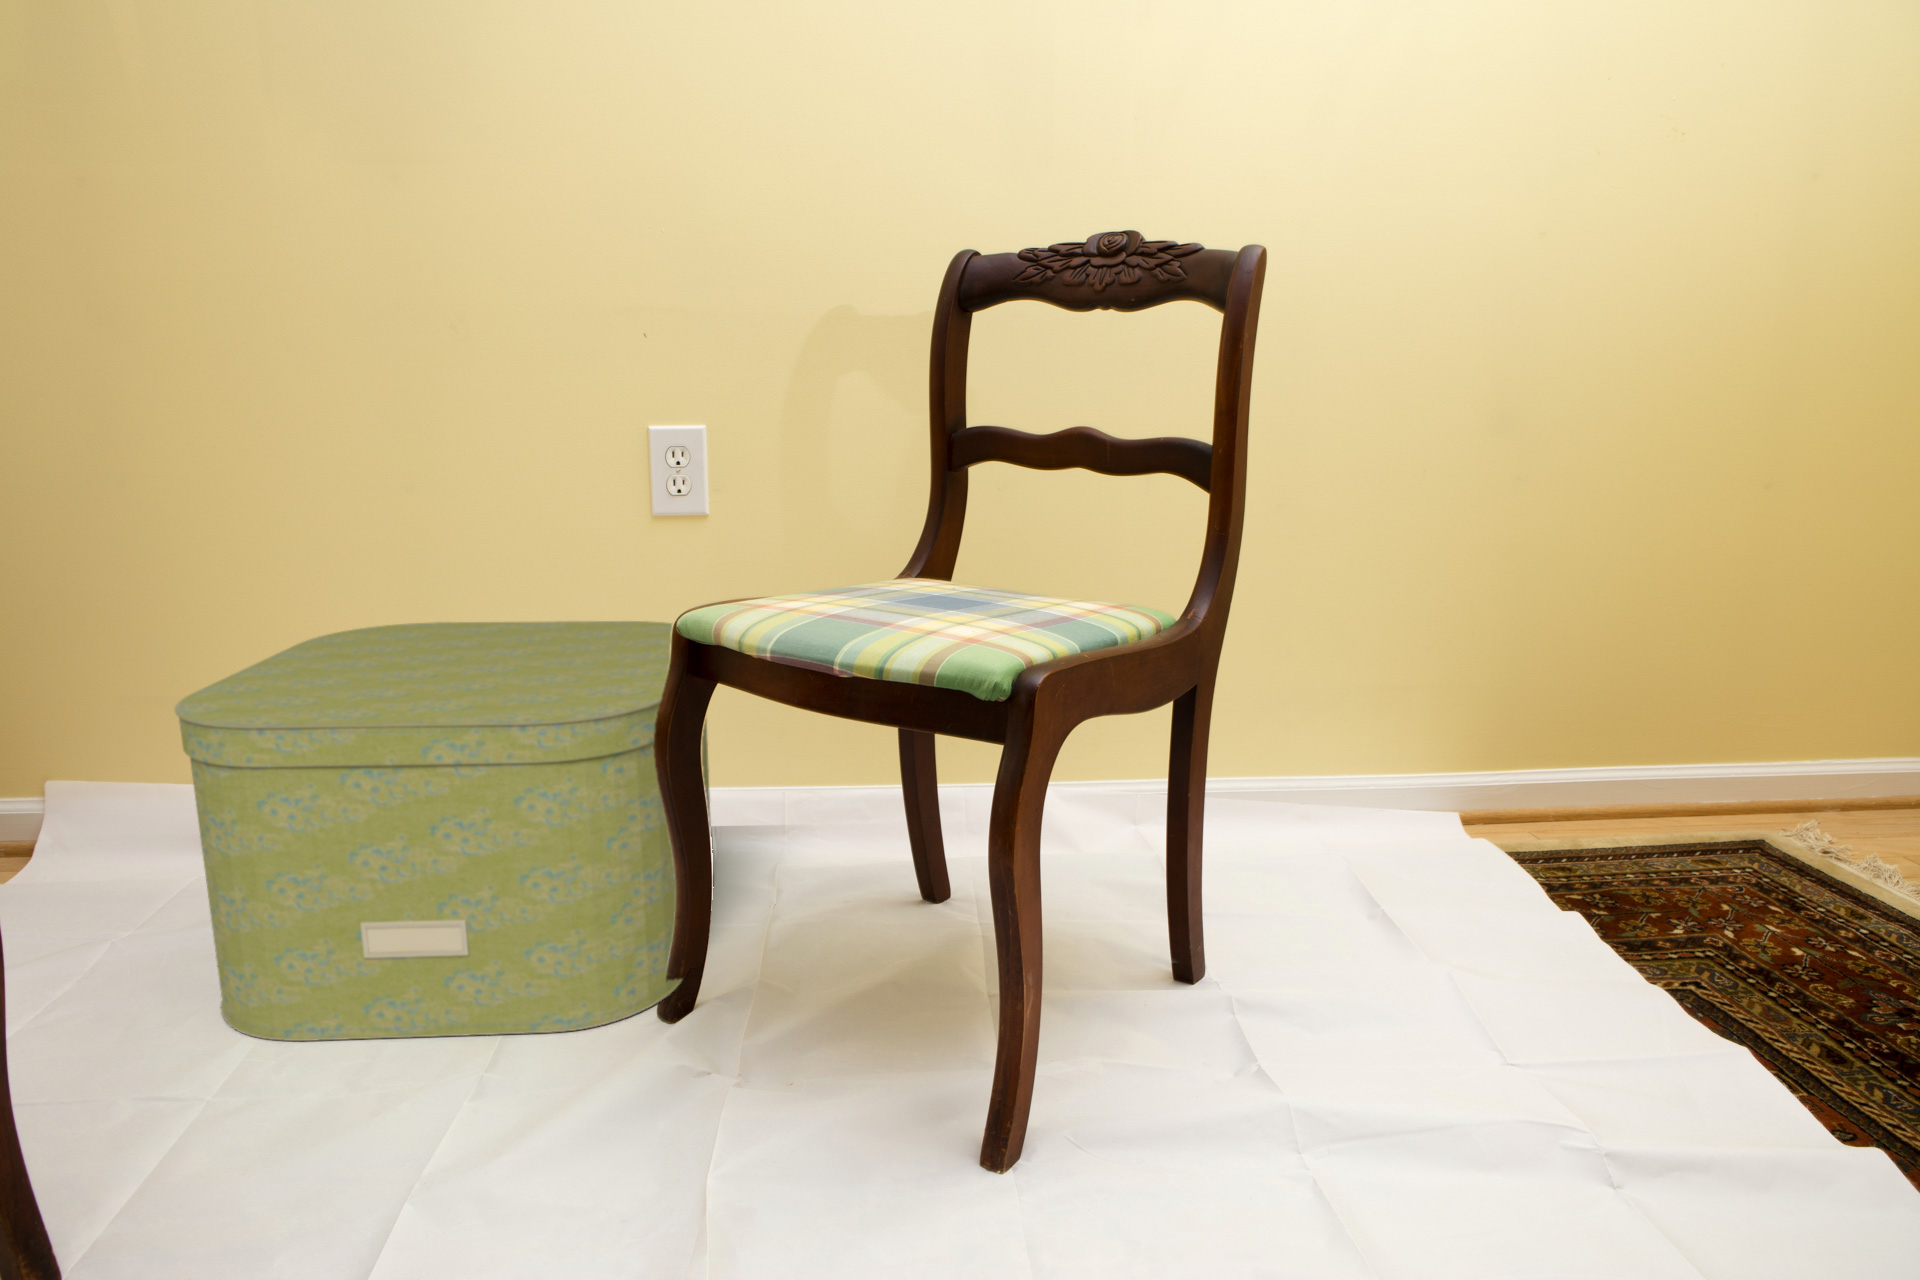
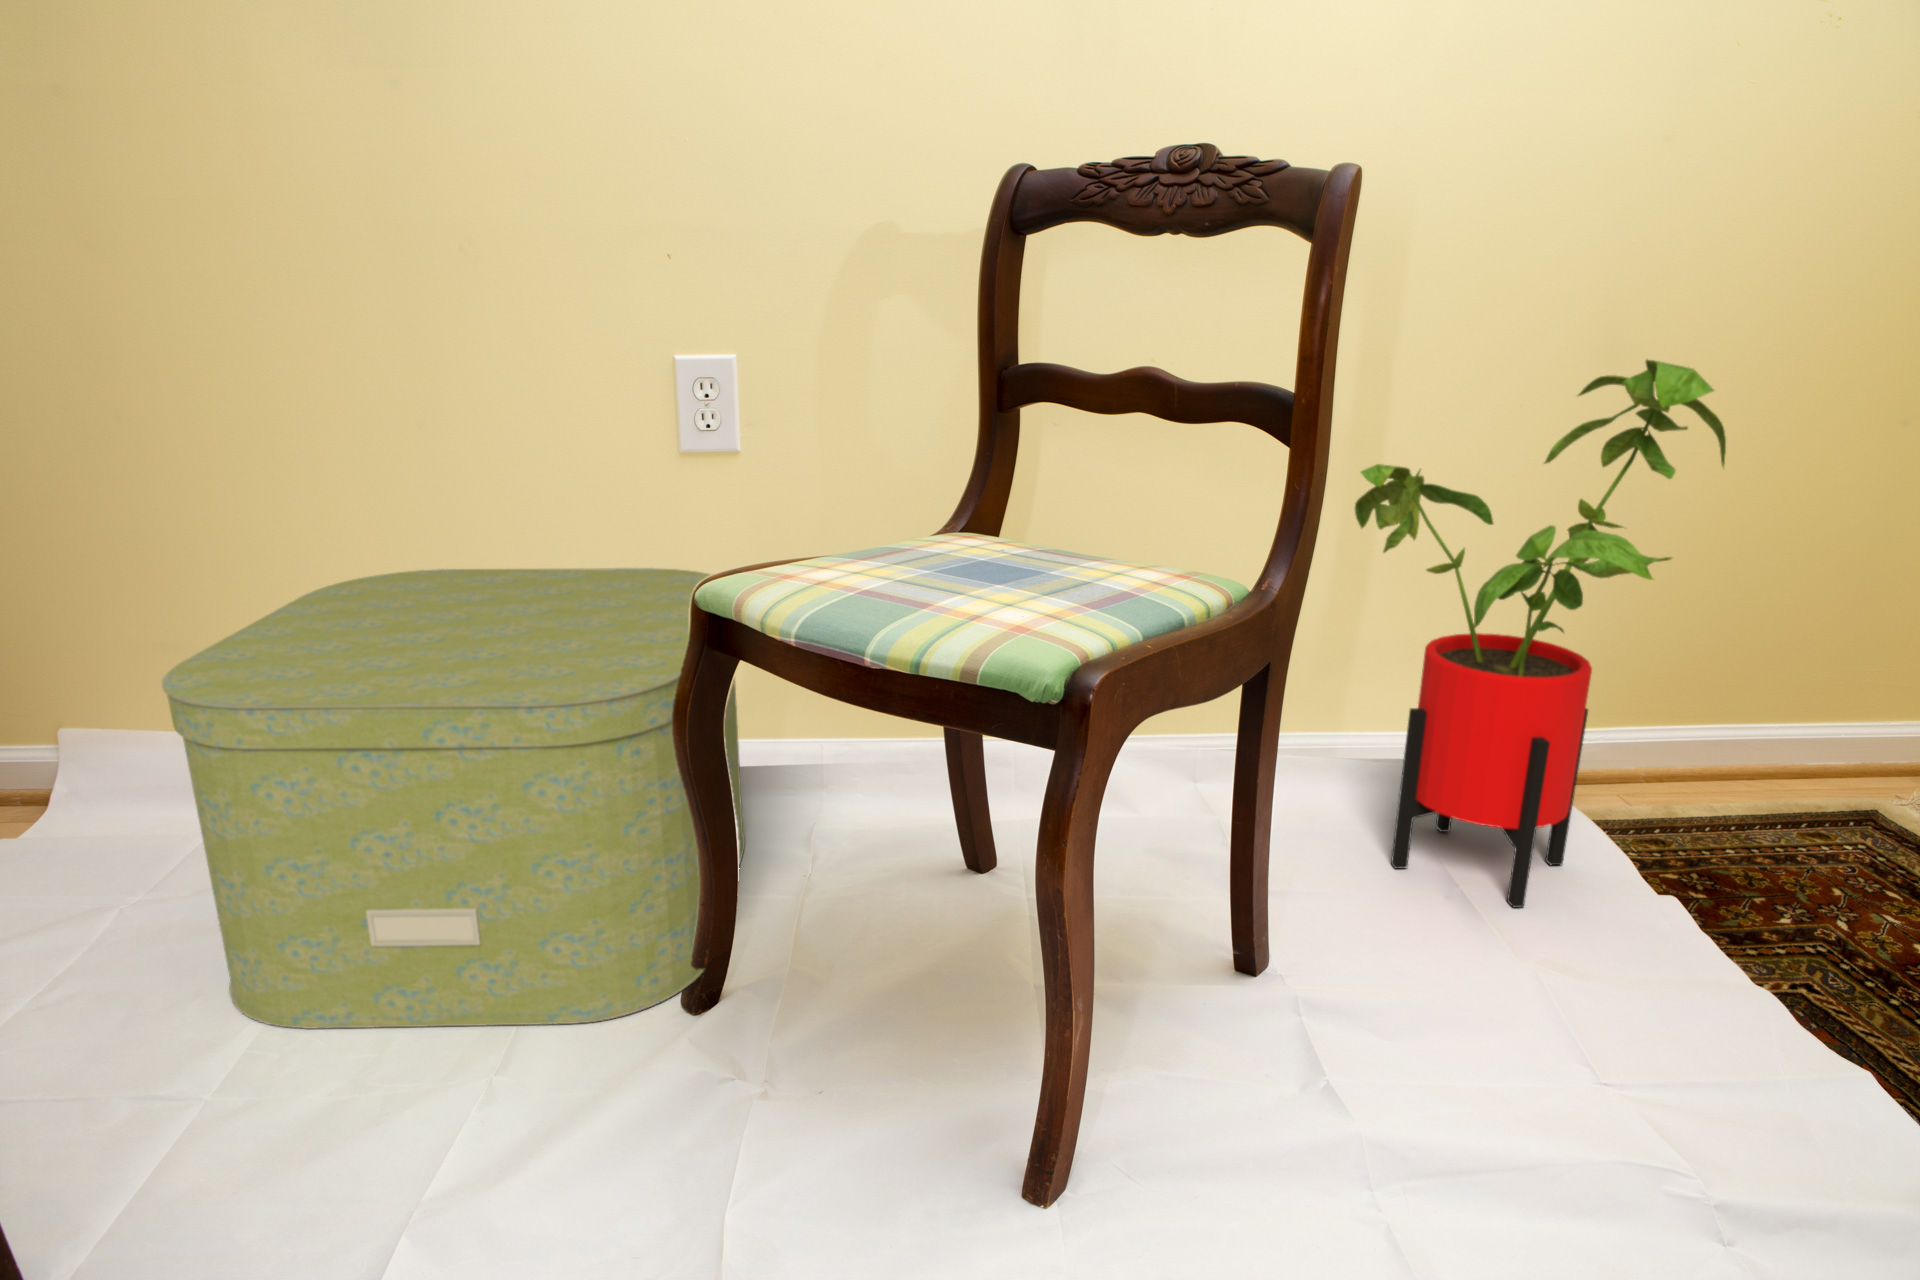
house plant: none [1276,422,1598,923] -> present [1354,360,1726,908]

